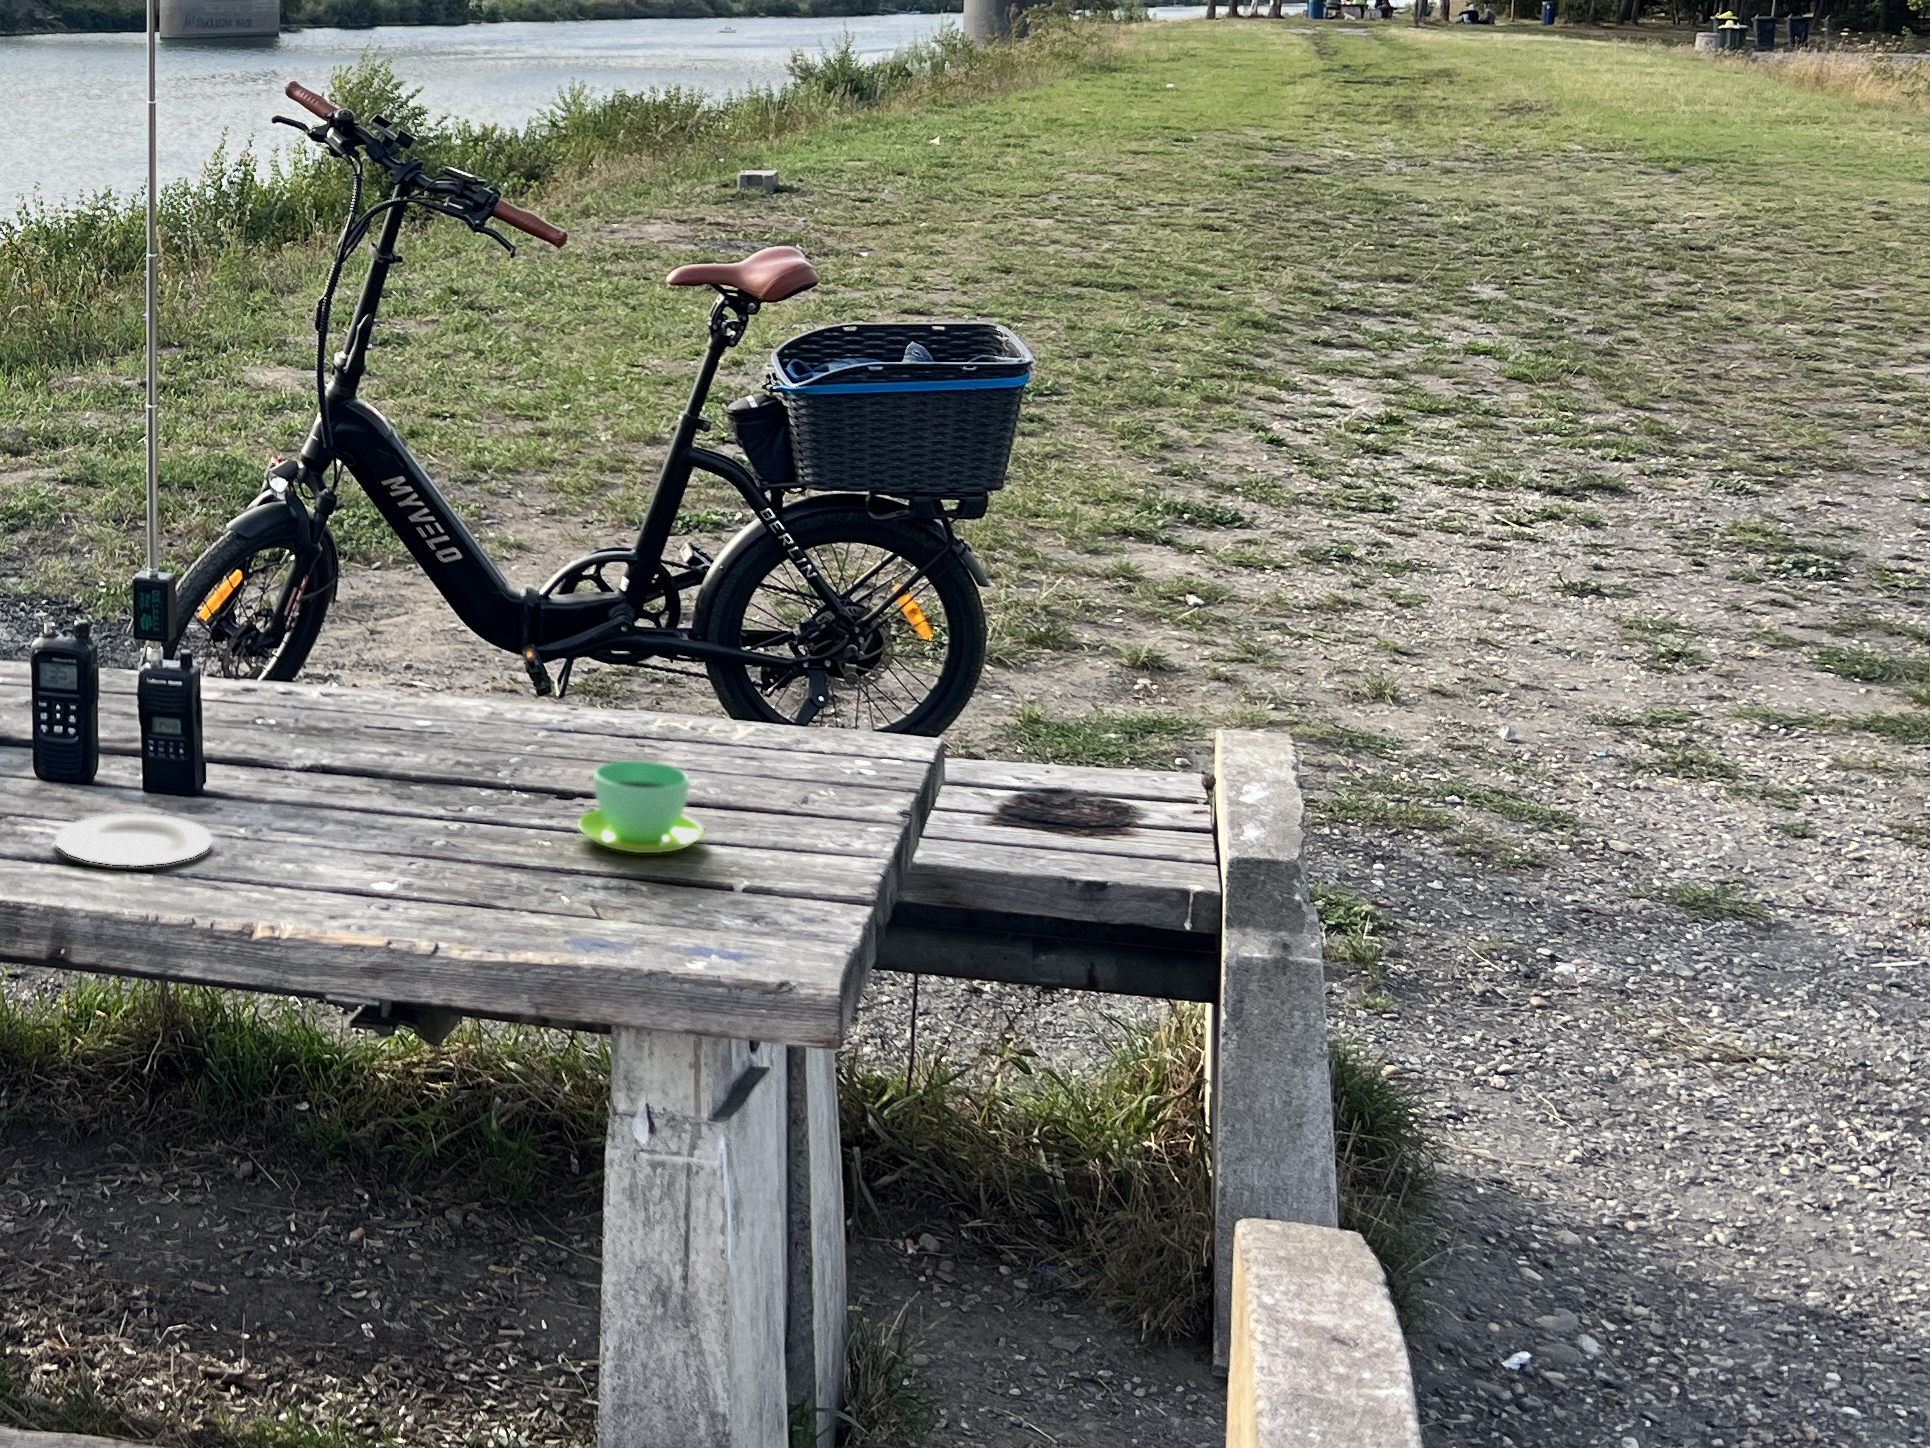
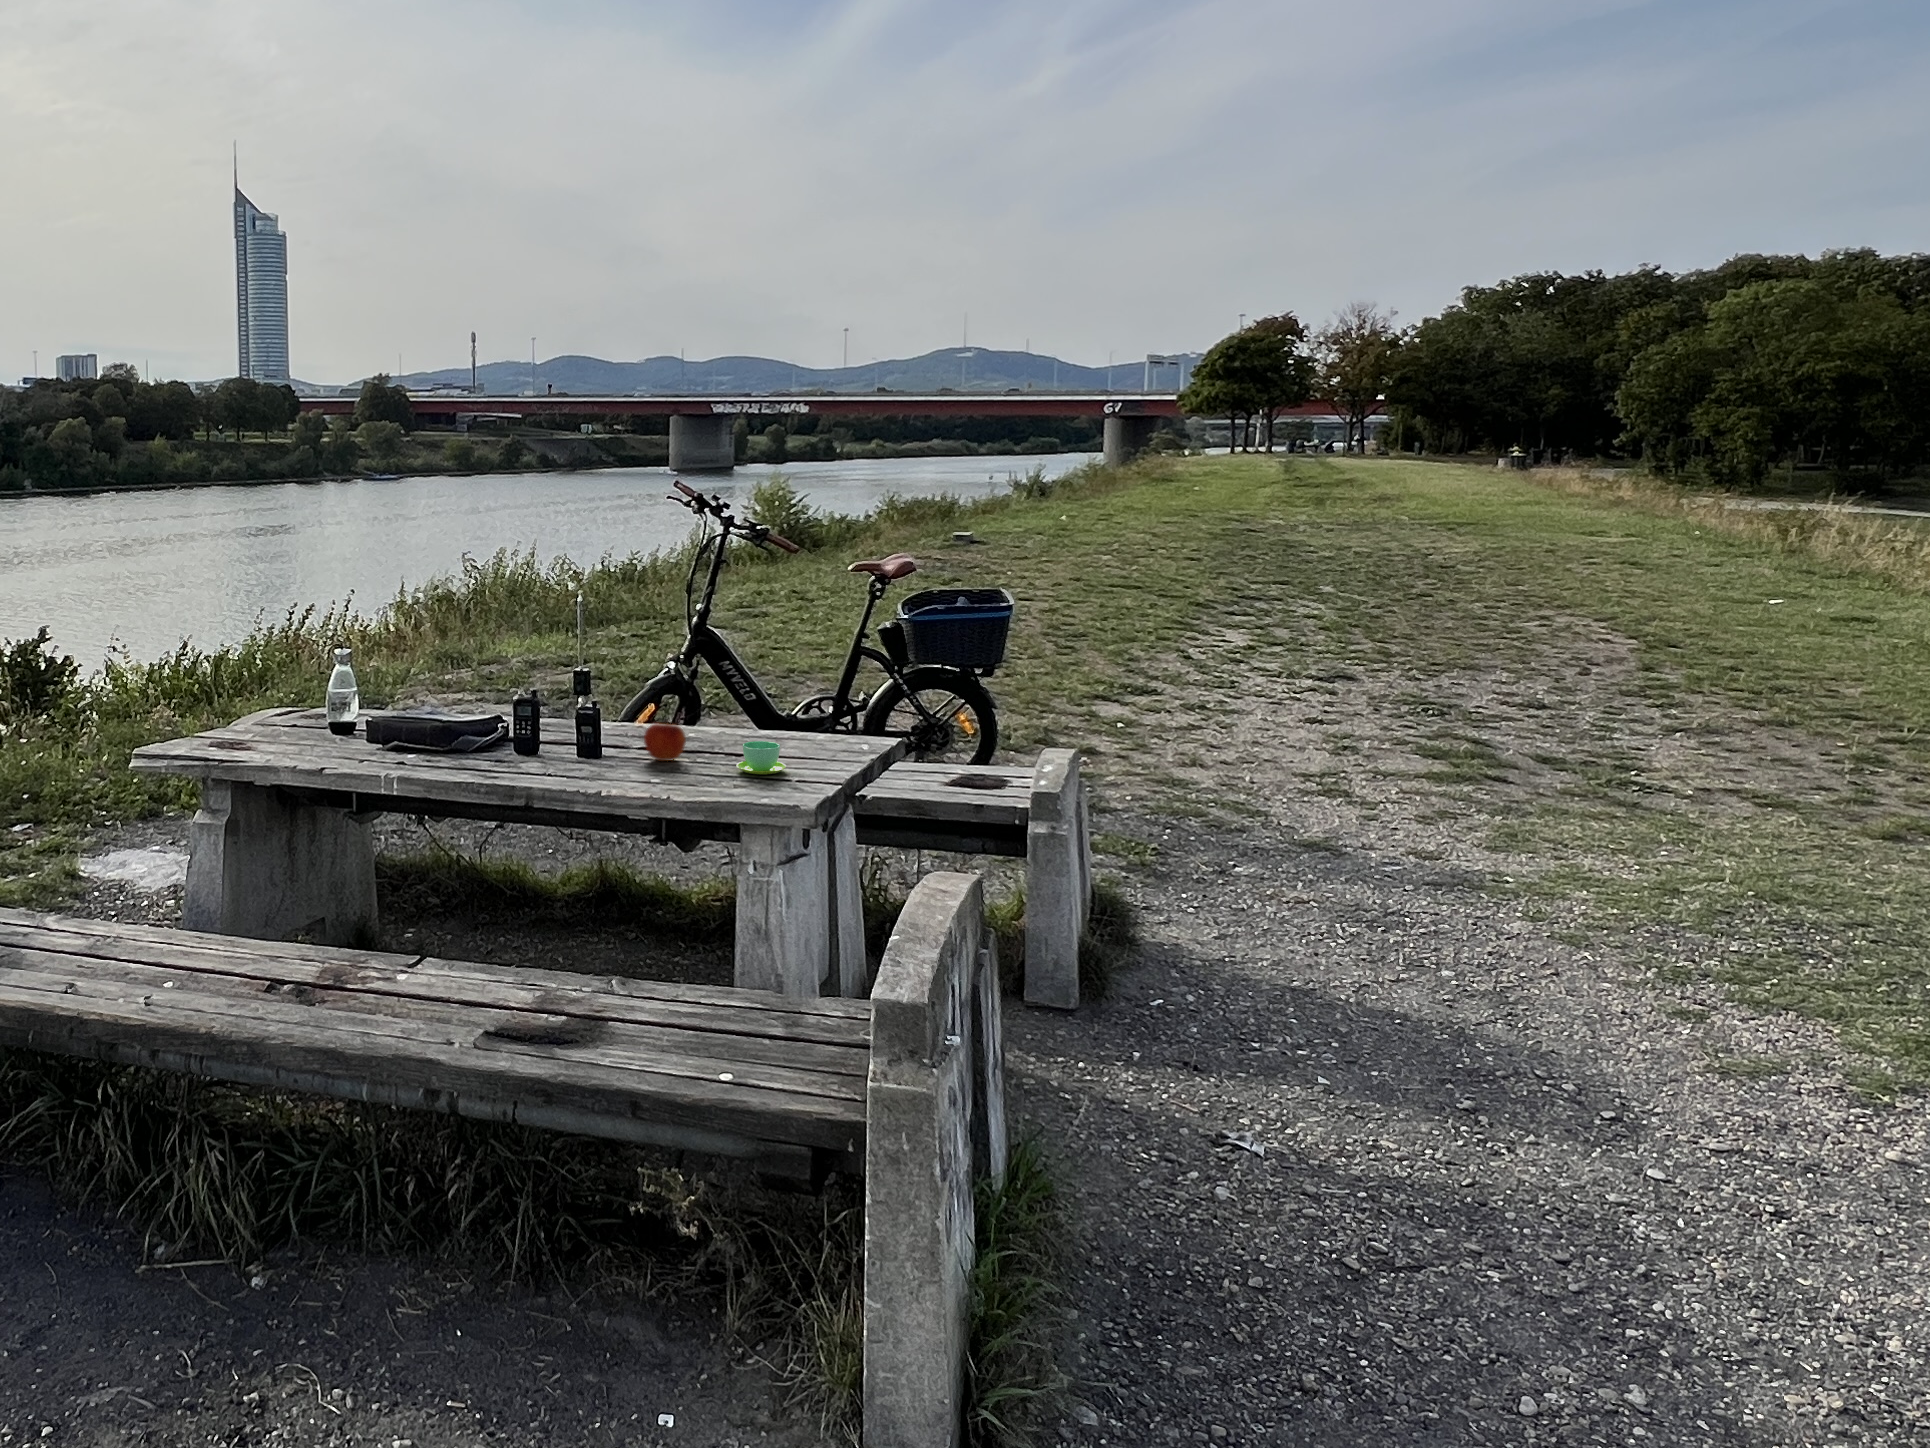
apple: none [332,696,438,805] -> present [644,723,686,761]
plate: present [55,813,213,866] -> none [531,658,593,778]

